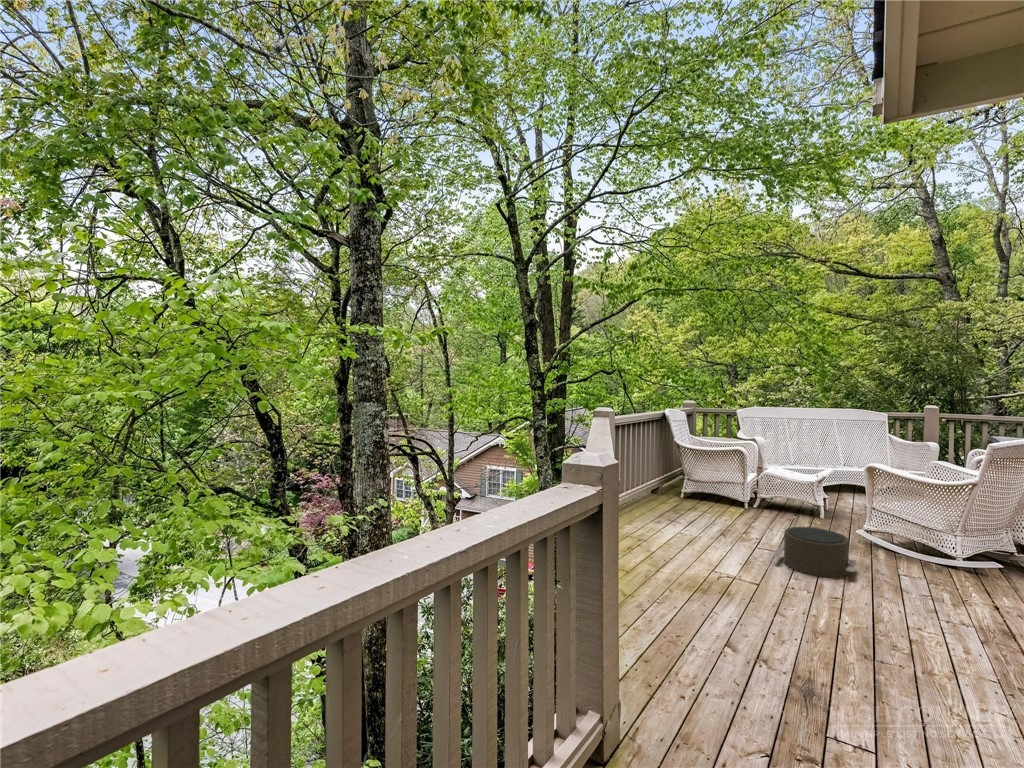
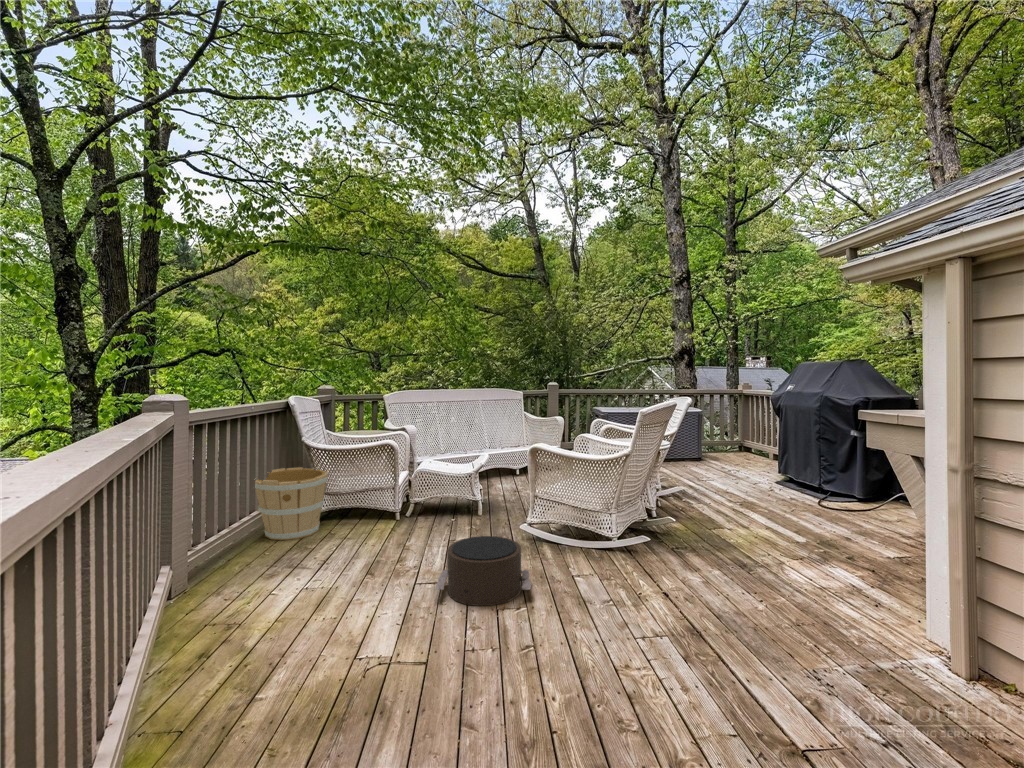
wooden bucket: none [642,459,694,509] -> present [255,467,328,540]

